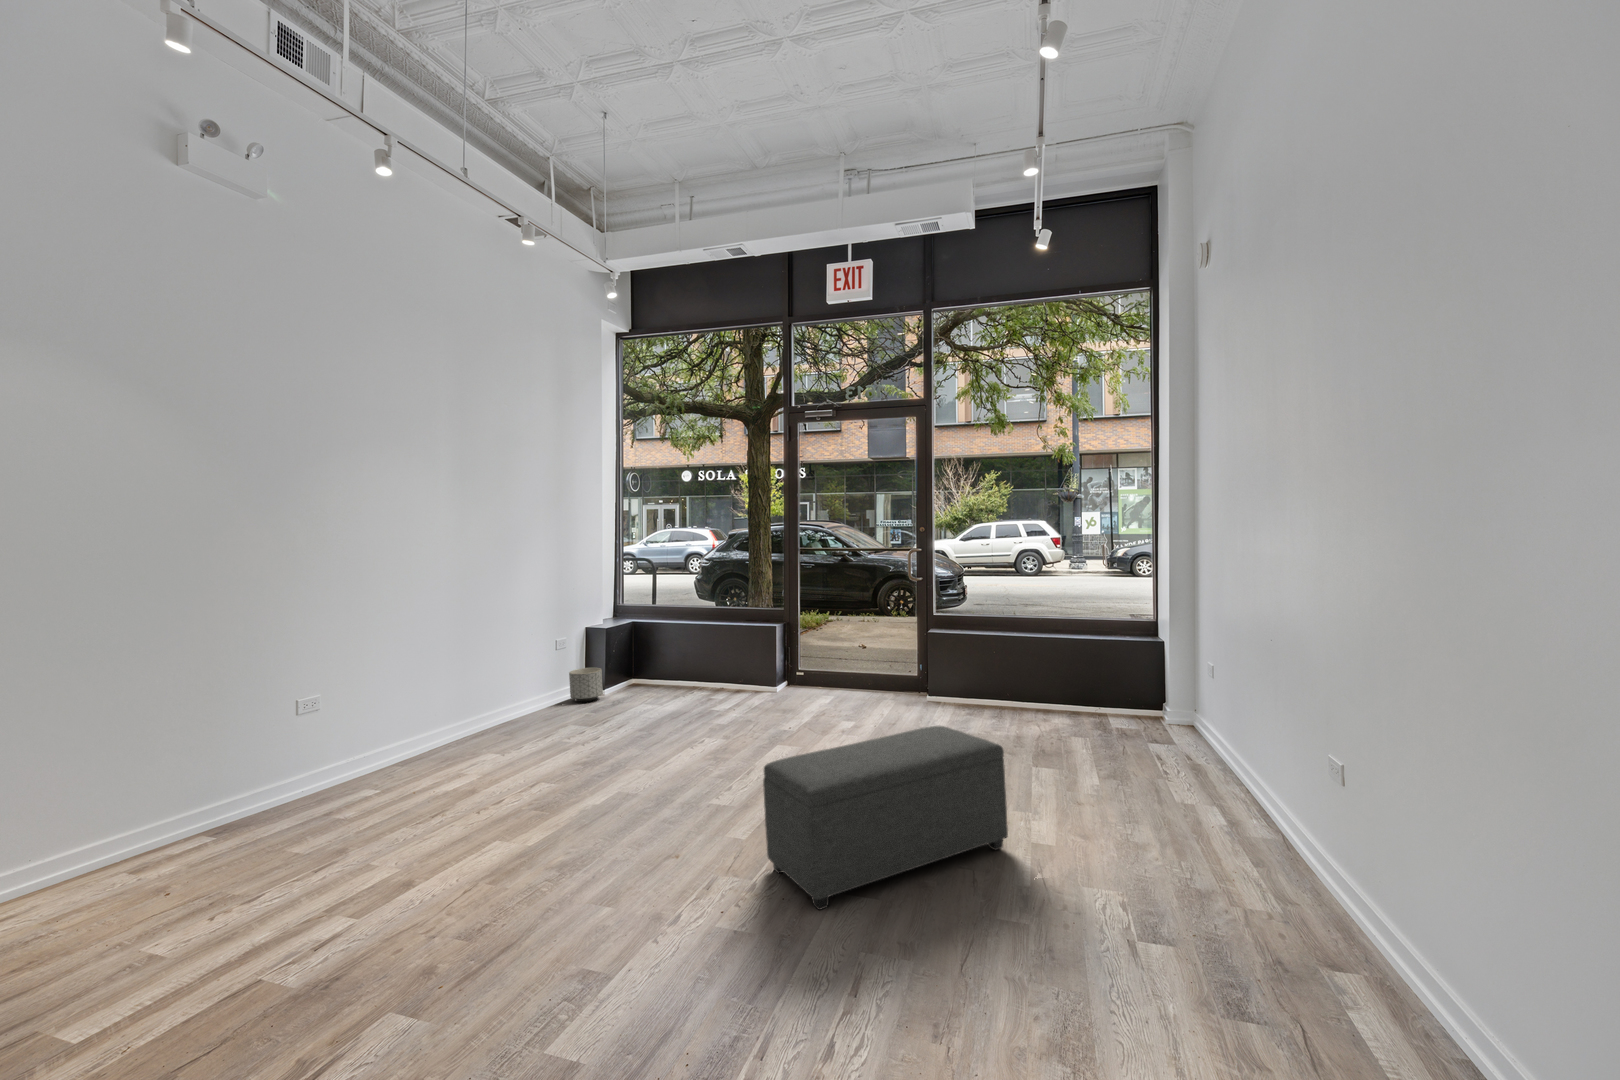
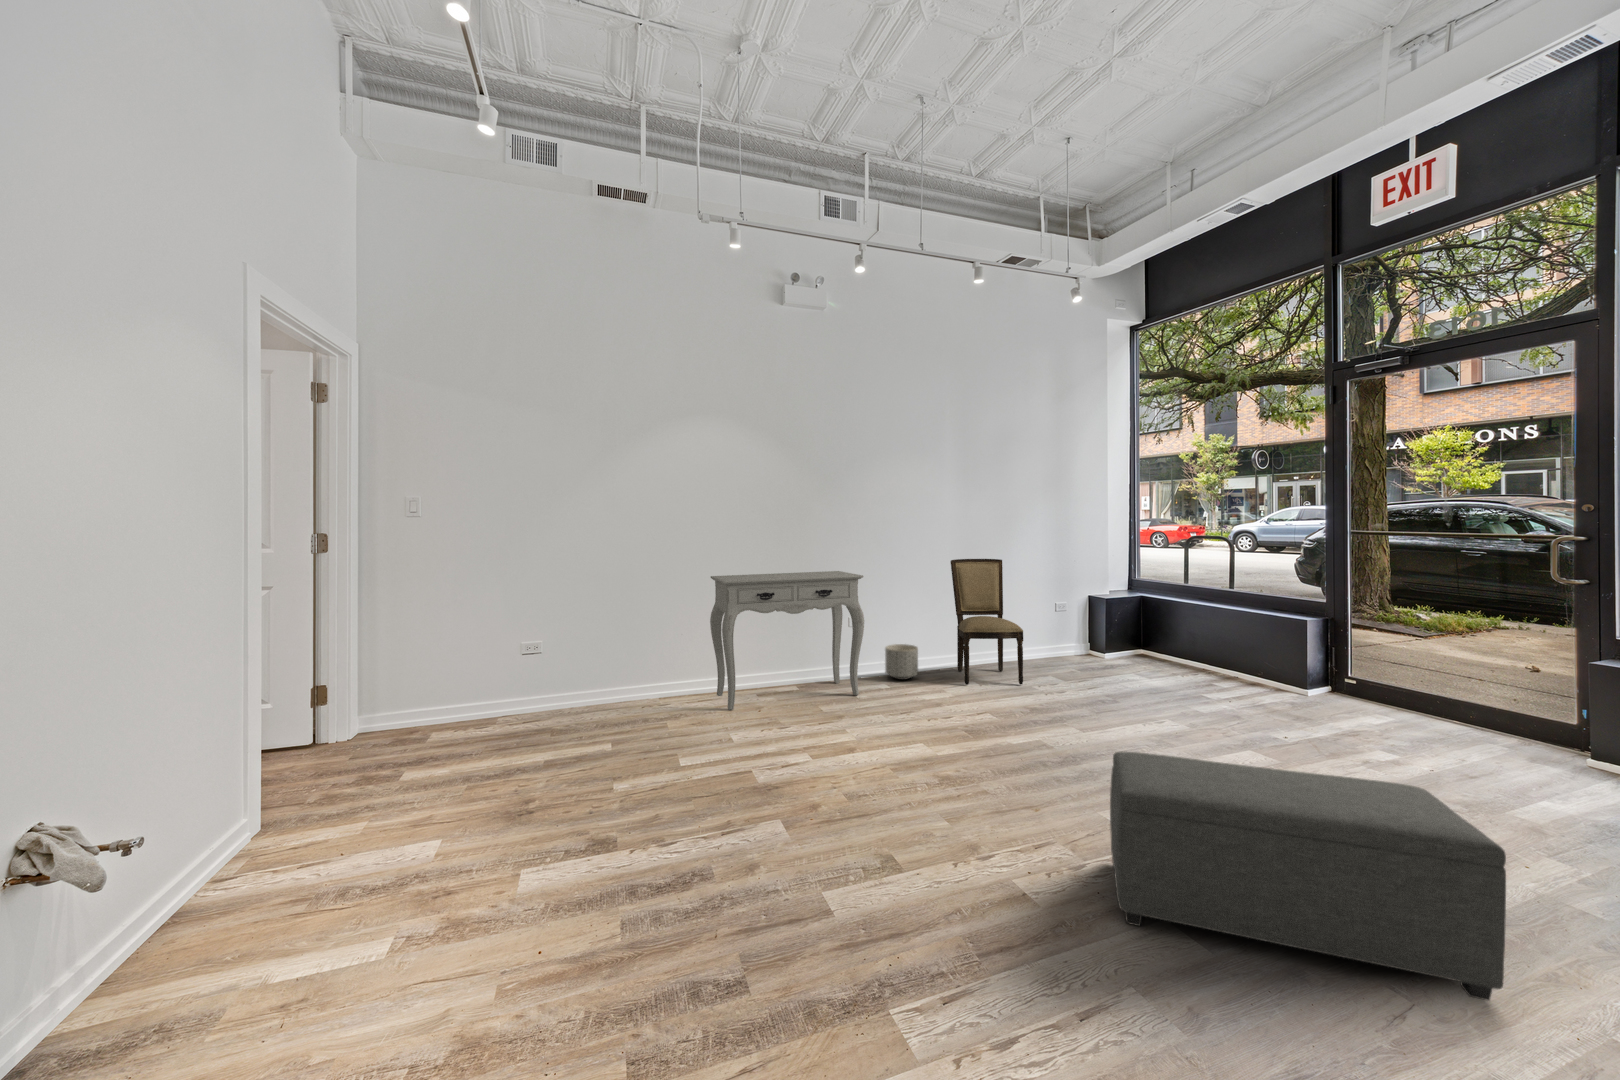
dining chair: none [437,603,549,761] -> present [951,559,1023,685]
console table: none [17,643,349,915] -> present [710,571,864,710]
planter: present [569,668,603,702] -> present [885,644,918,680]

